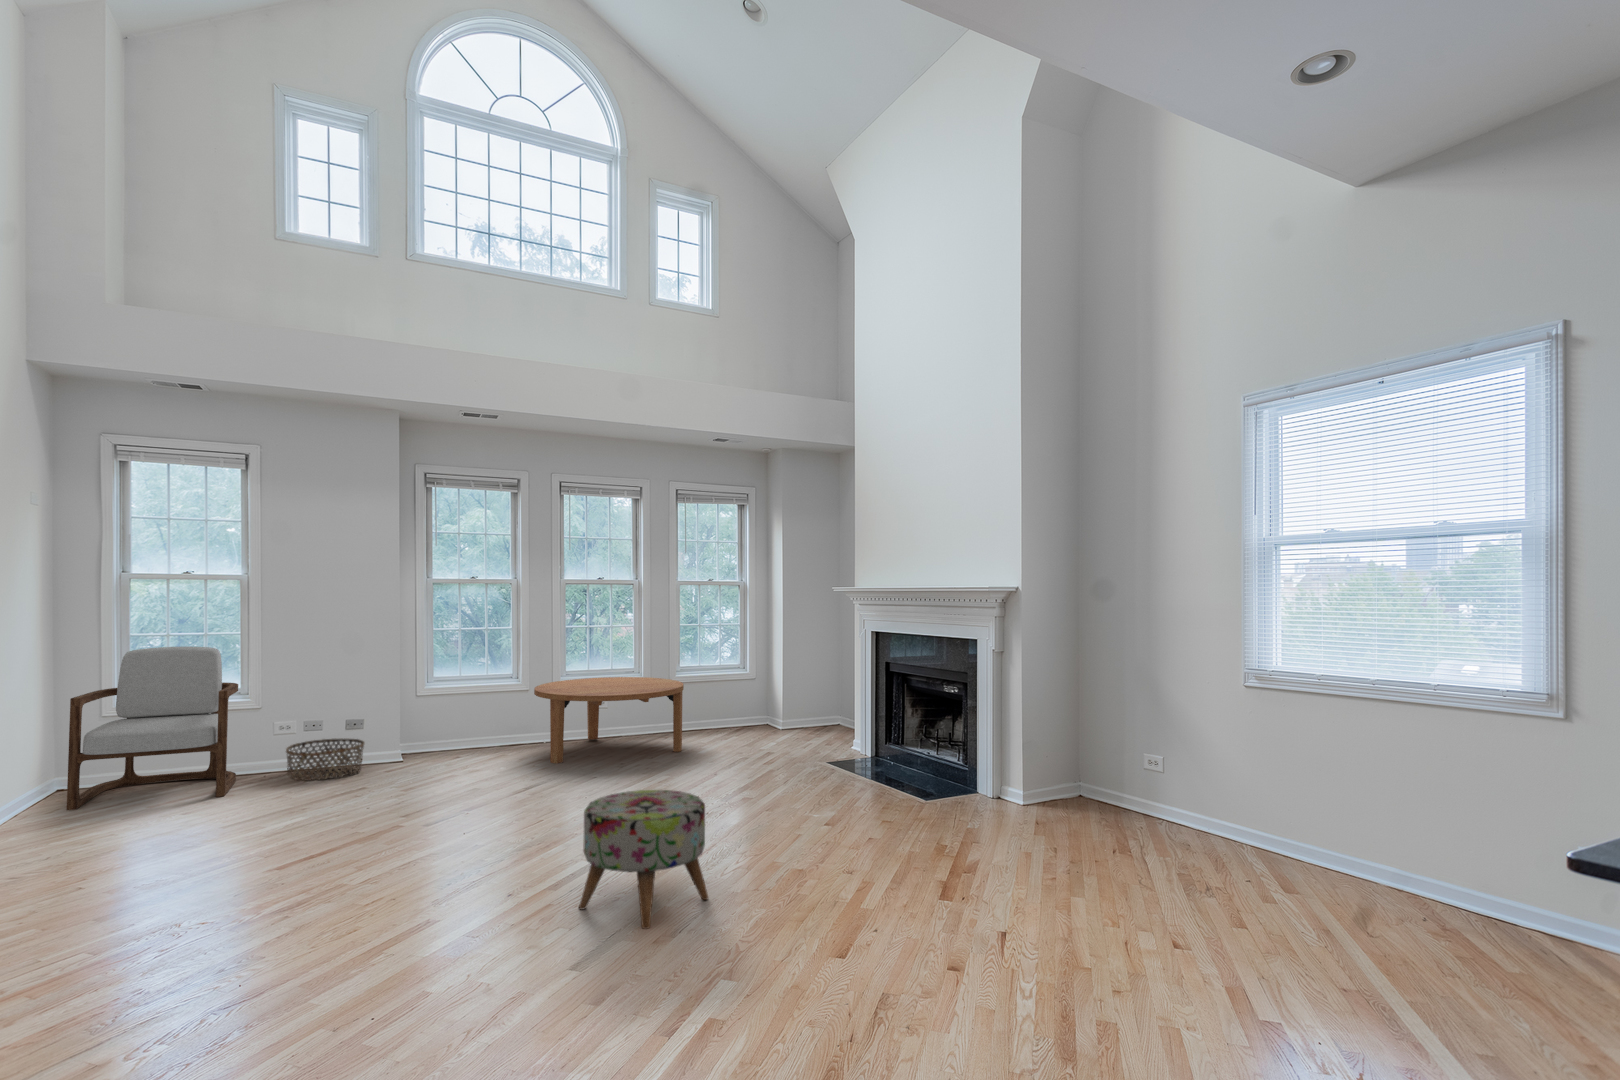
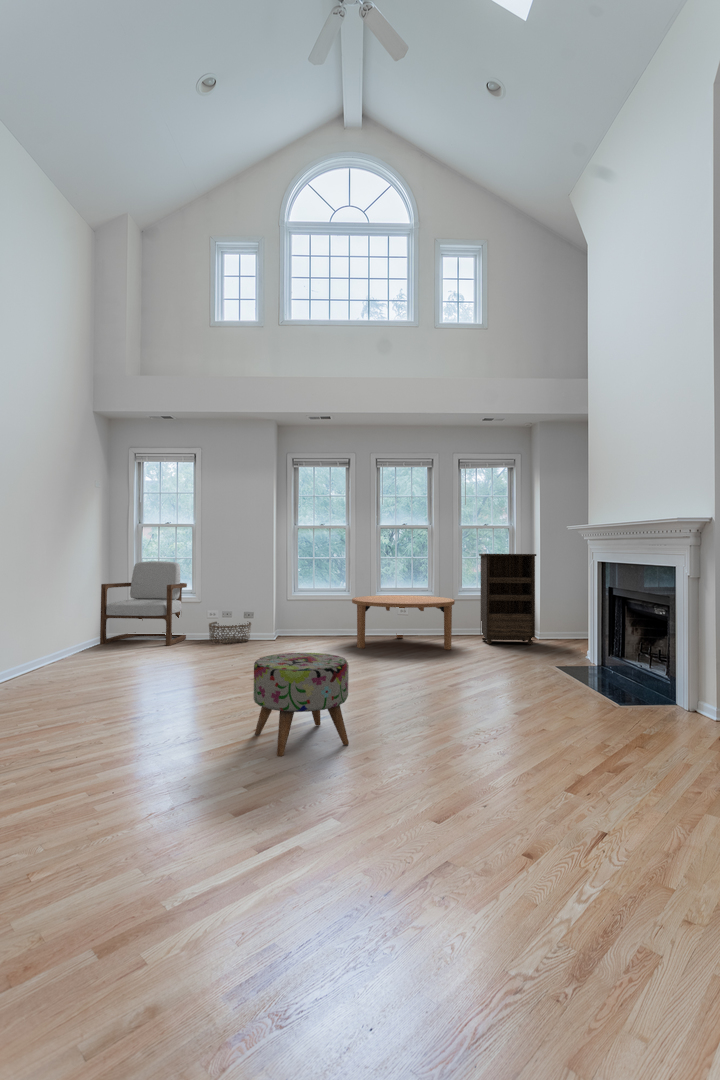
bookshelf: none [703,613,778,737] -> present [479,554,536,645]

